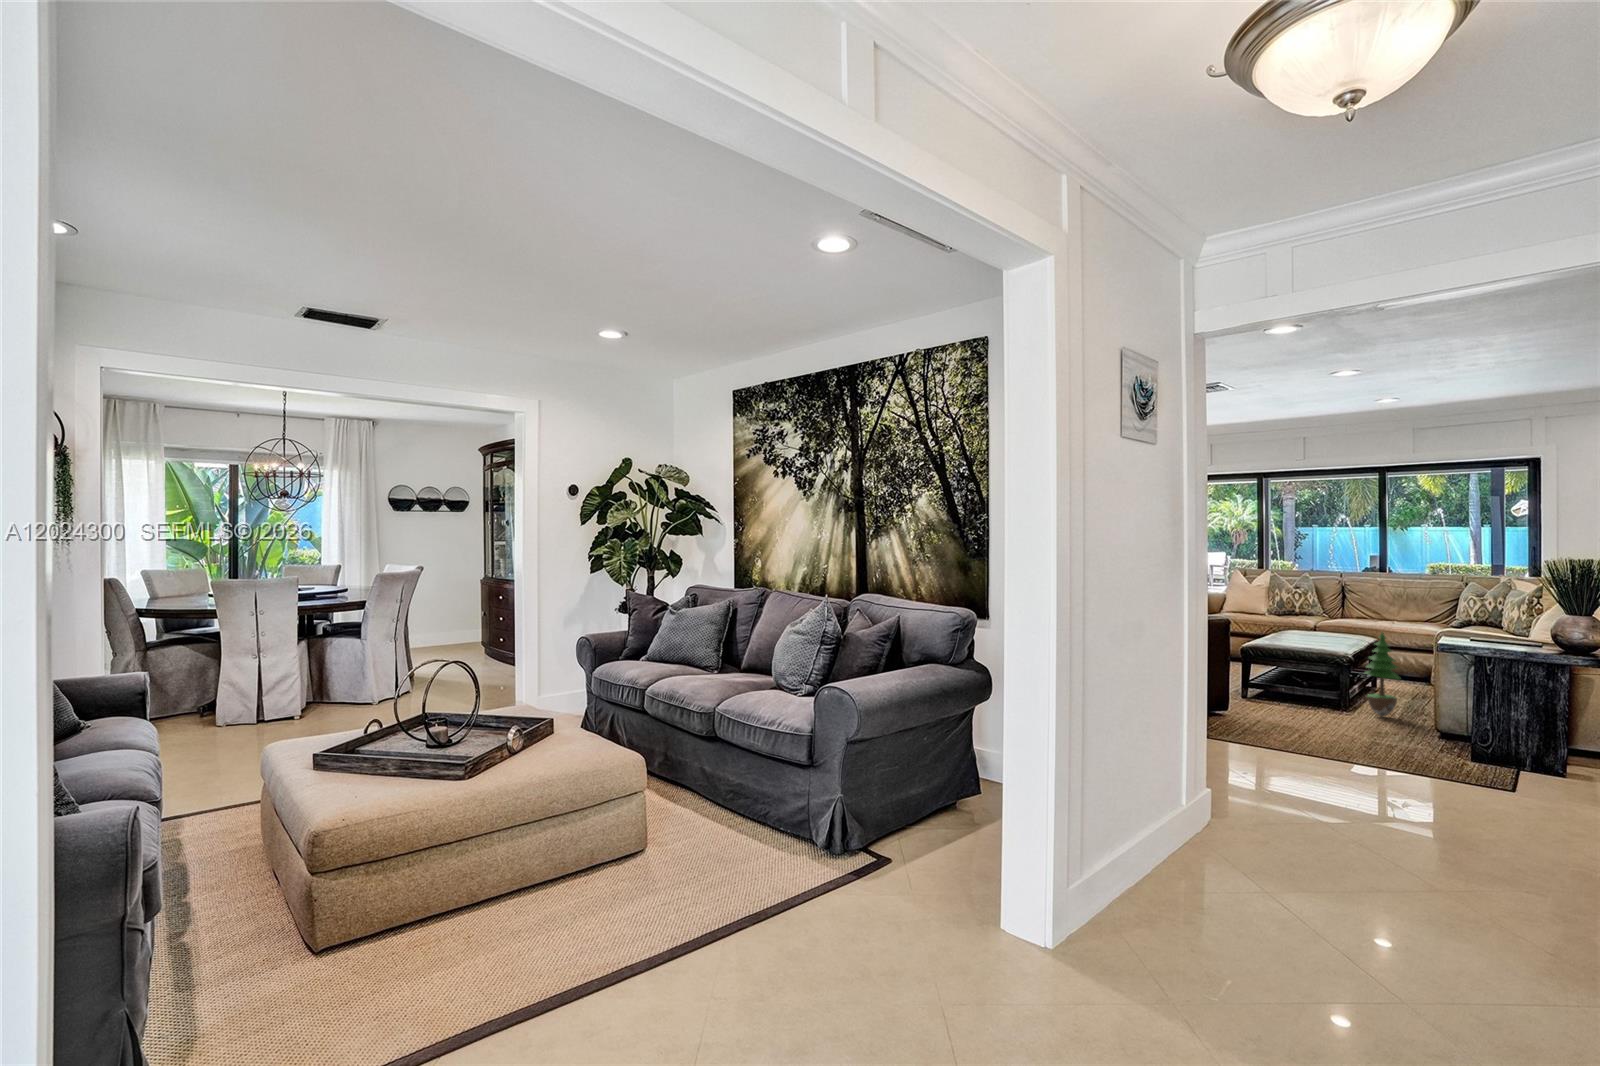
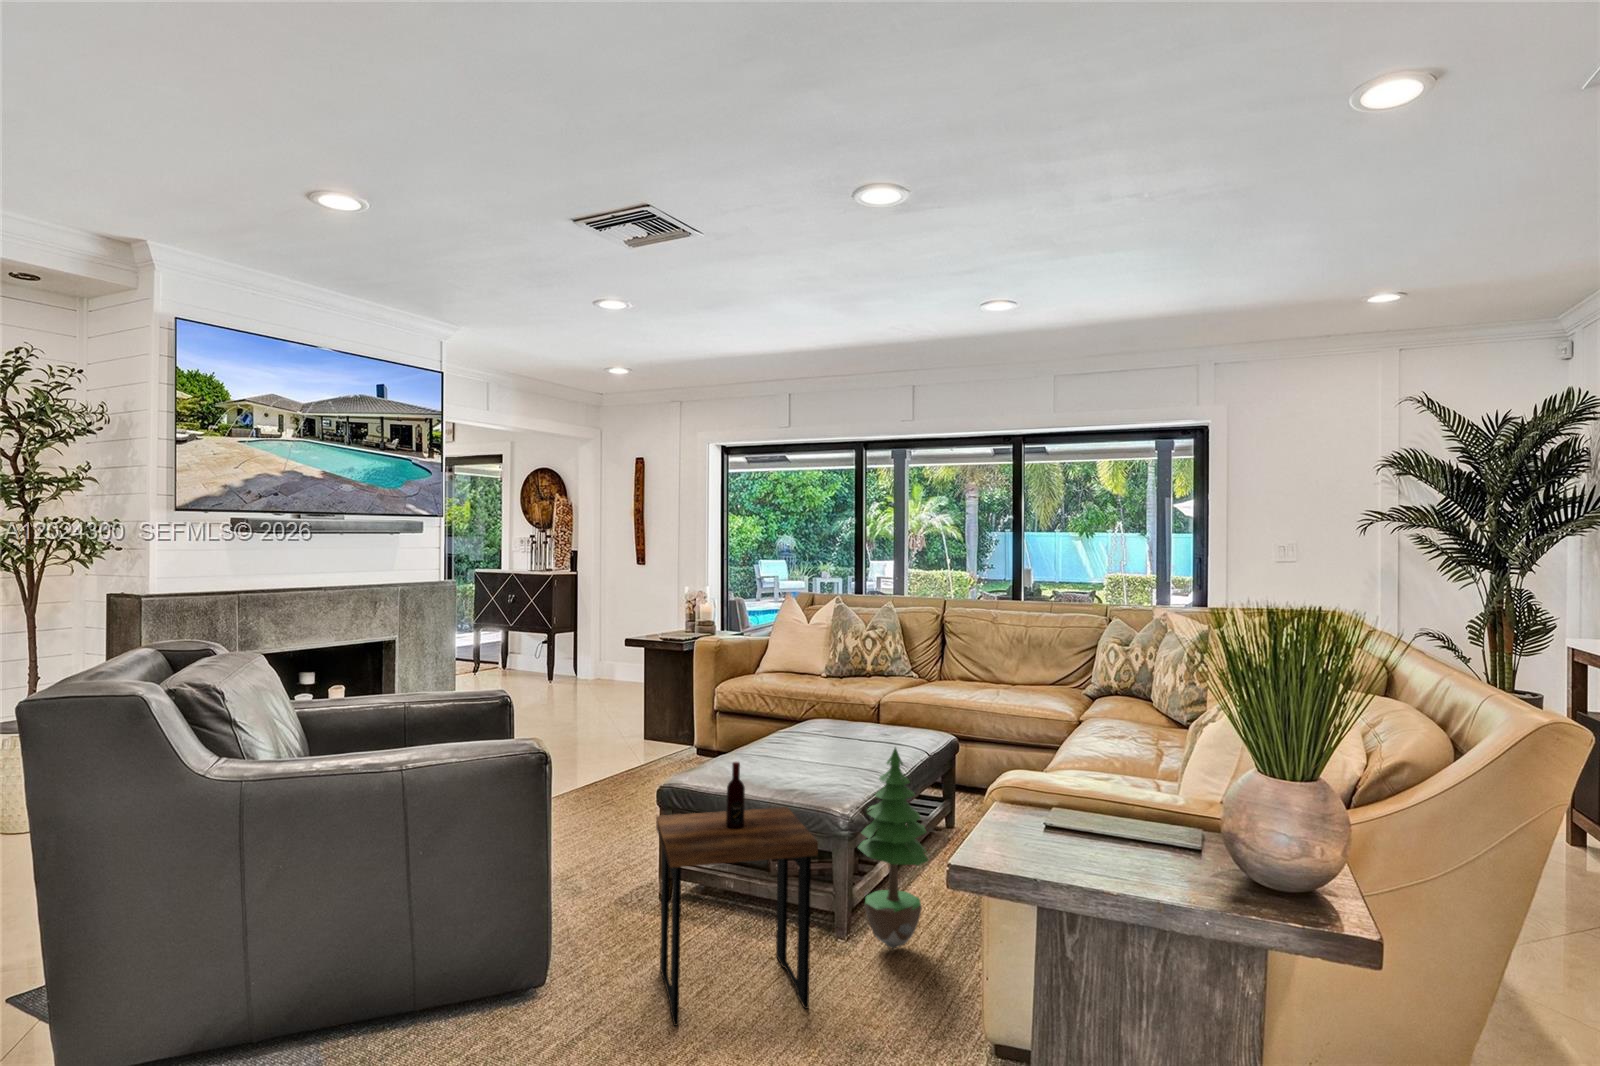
side table: none [1277,632,1362,726] -> present [656,762,818,1025]

